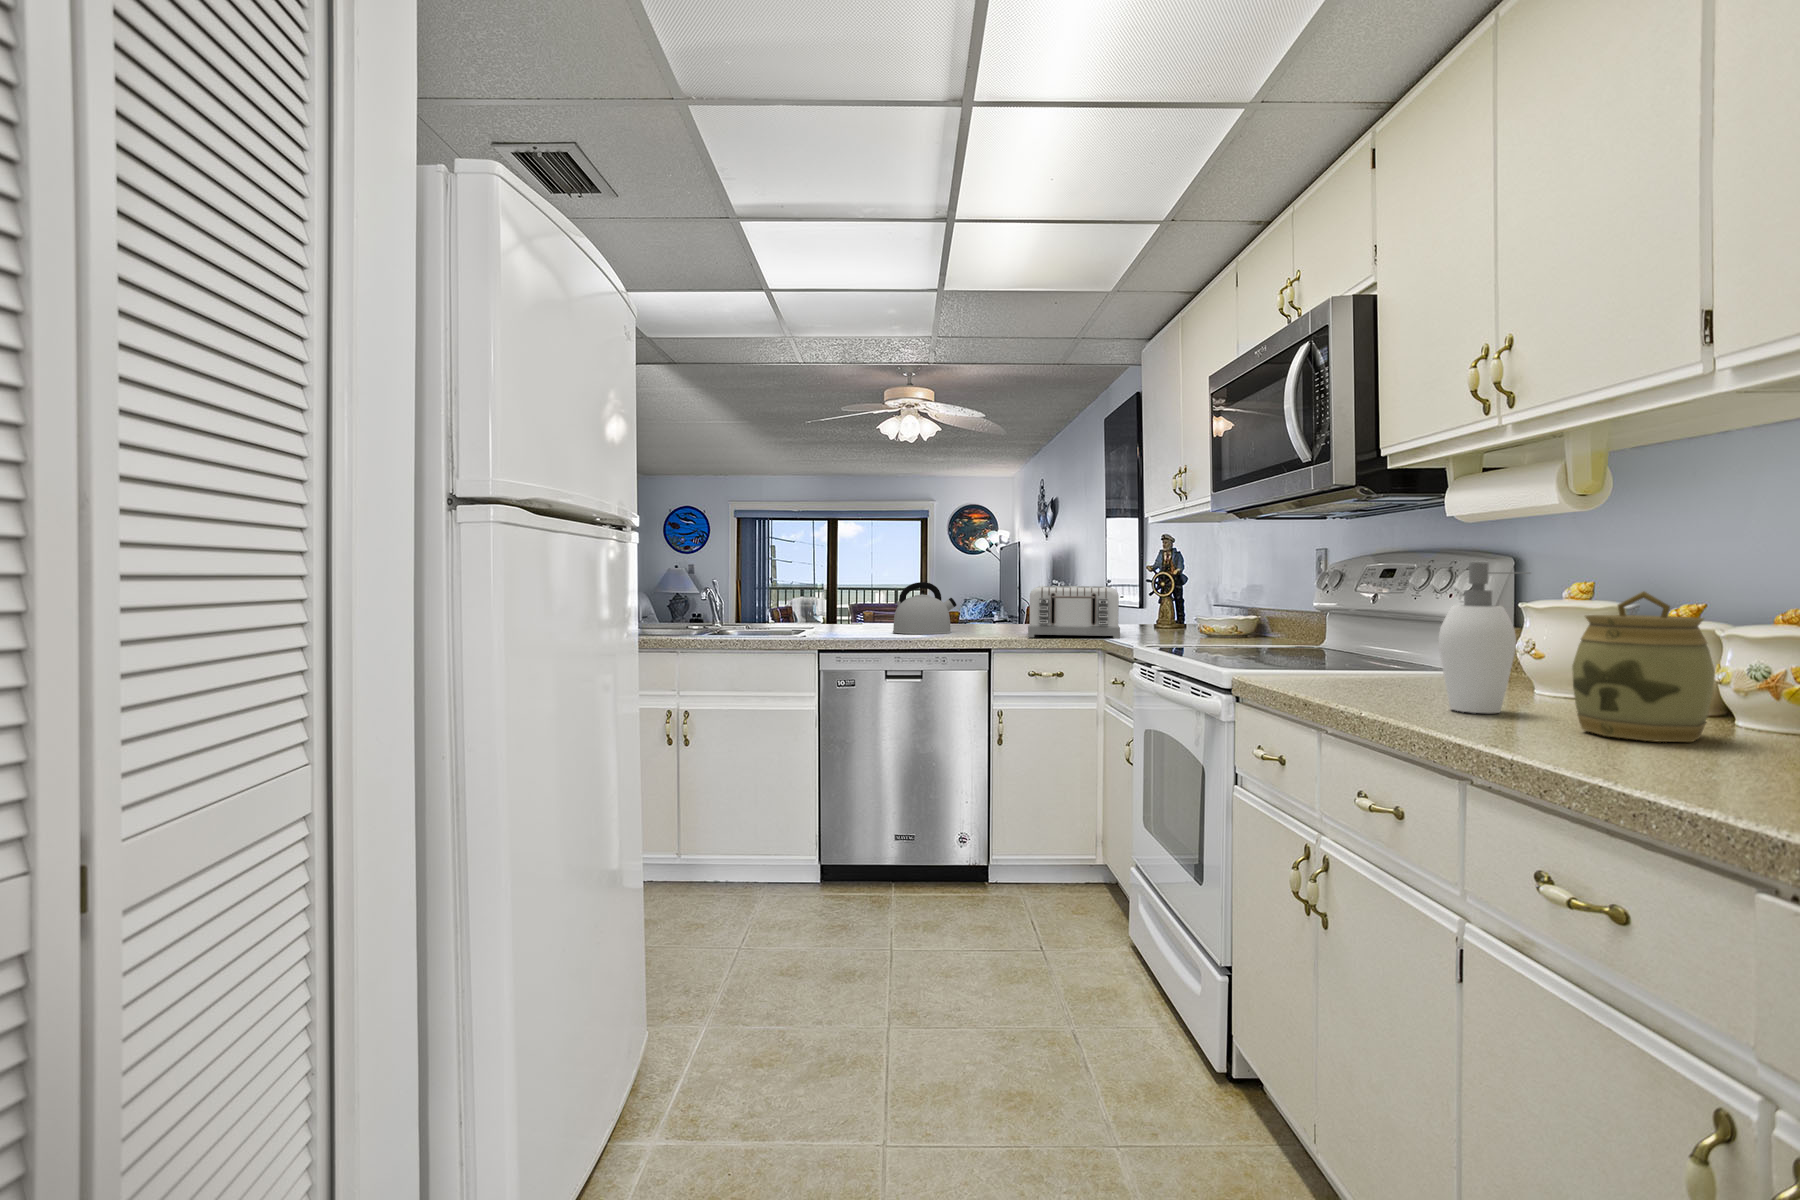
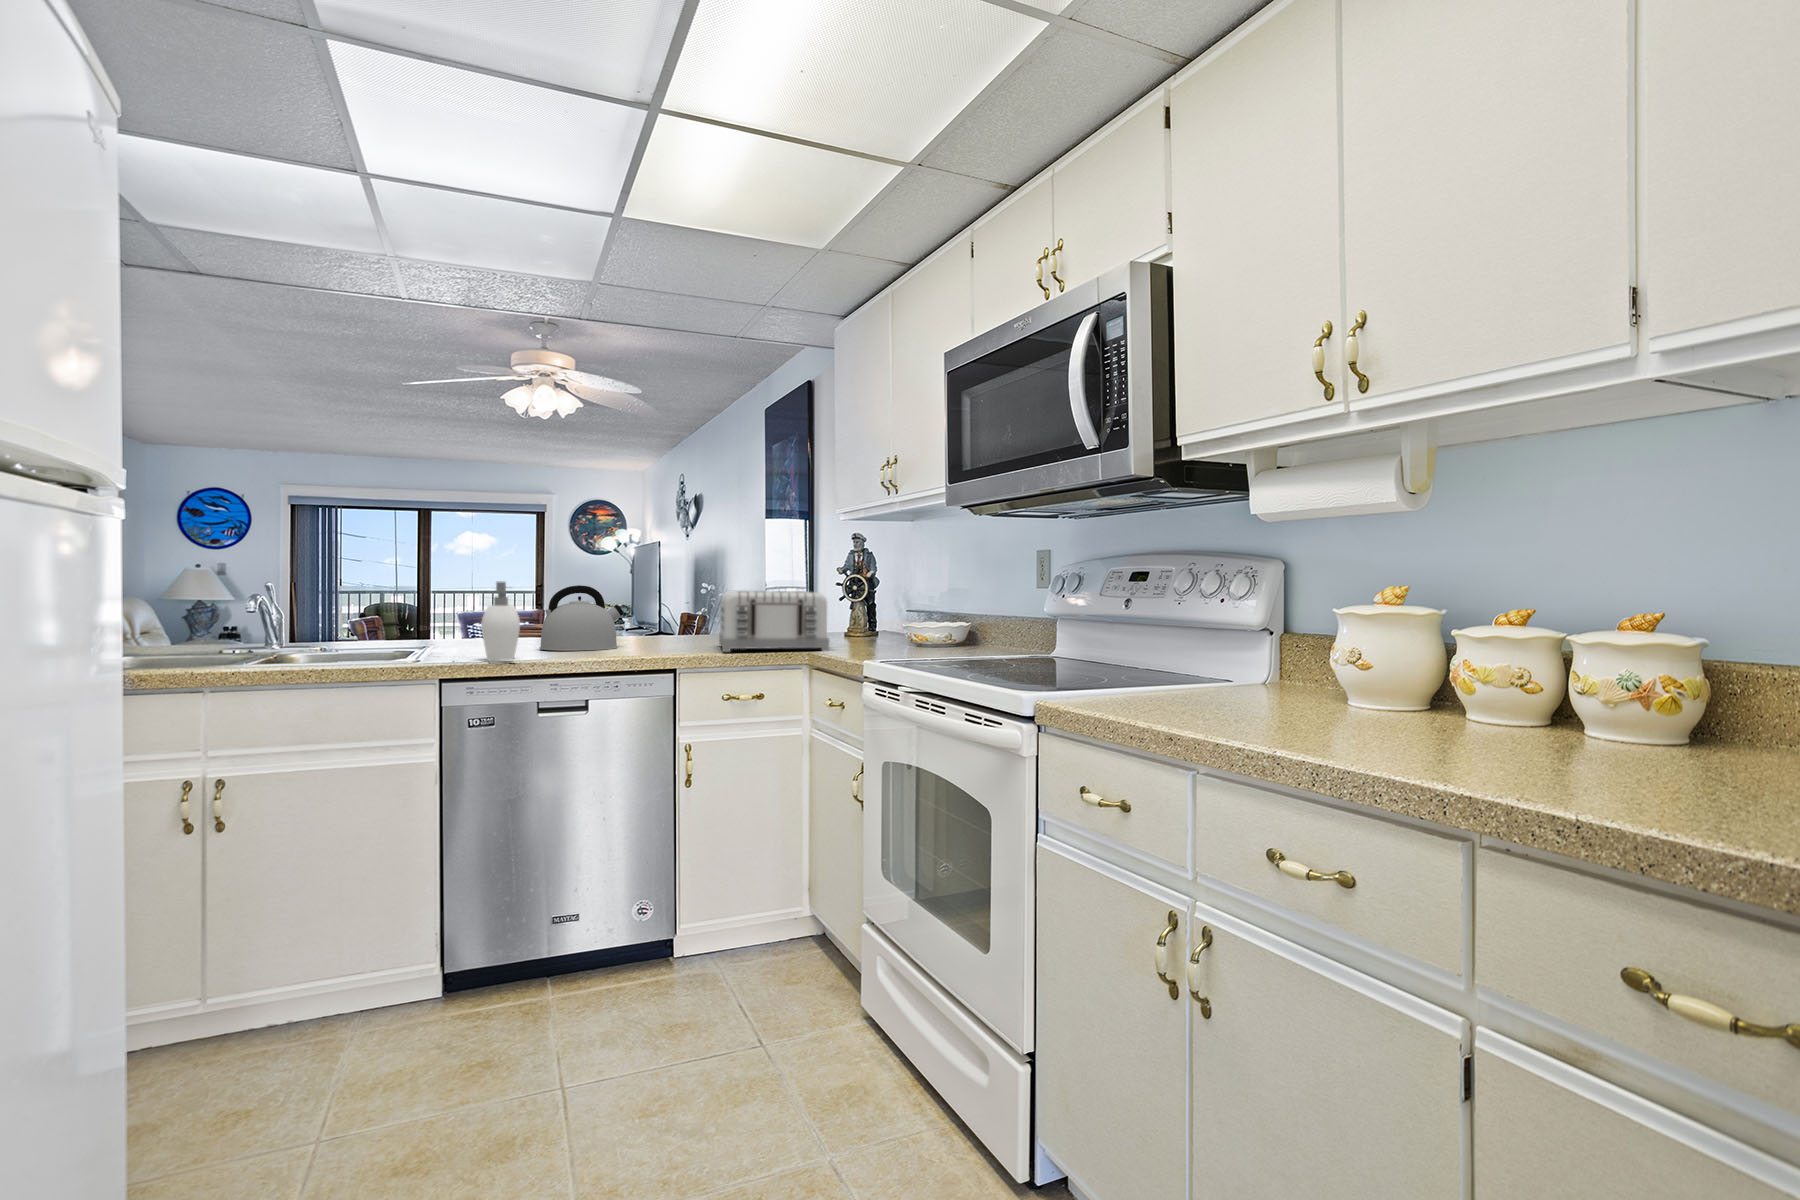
soap dispenser: present [1439,563,1530,713] -> present [481,581,520,664]
jar: present [1572,591,1715,742] -> none [1513,597,1673,774]

